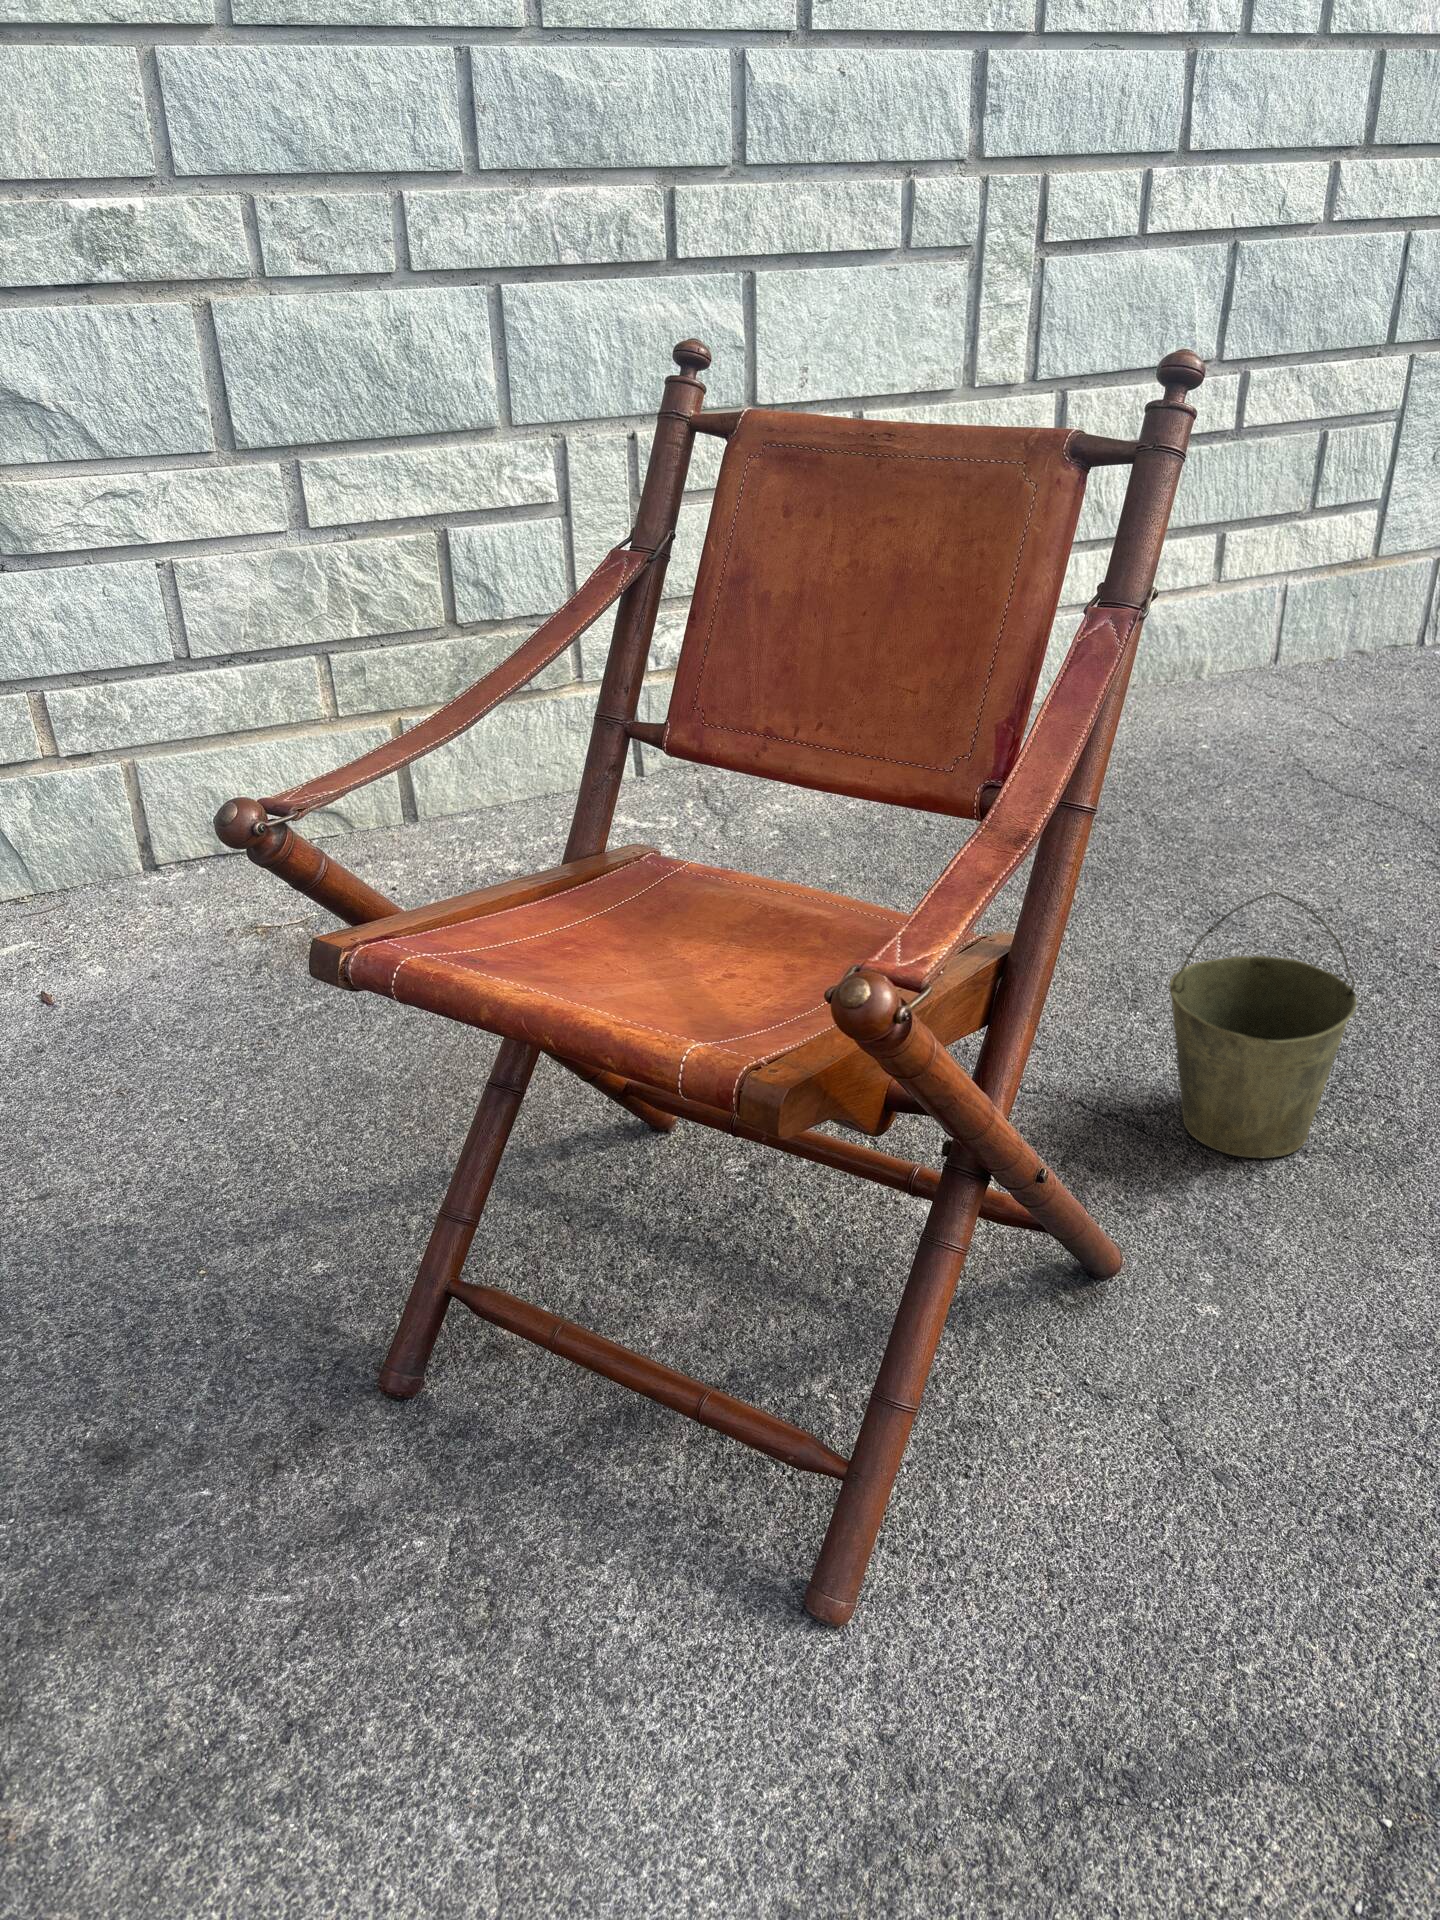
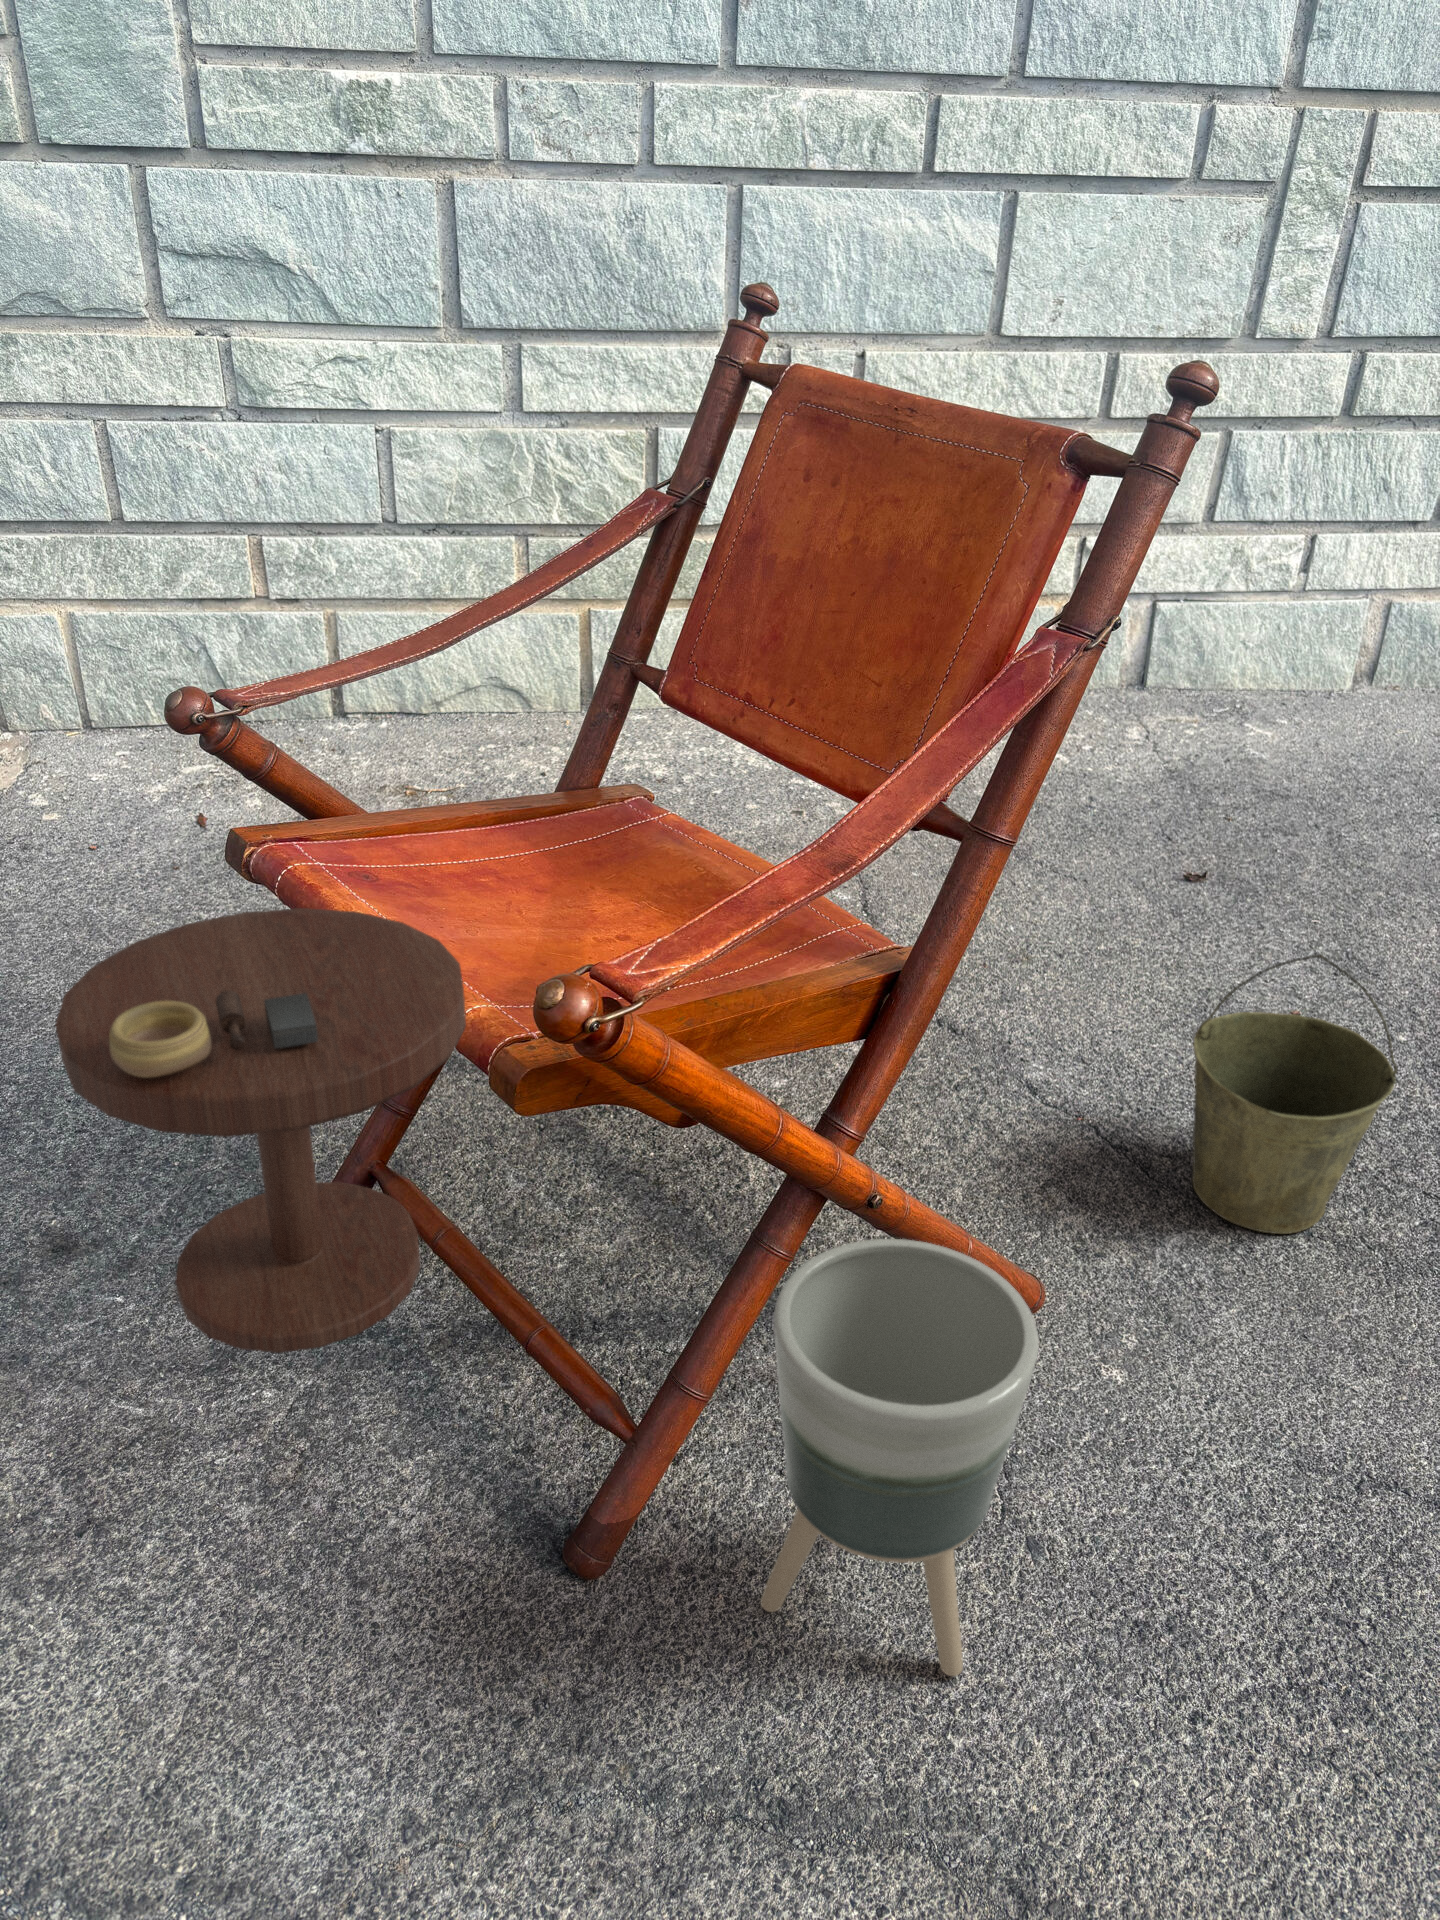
side table: none [246,995,665,1637] -> present [55,908,466,1505]
planter: none [1000,1203,1265,1615] -> present [760,1239,1039,1676]

